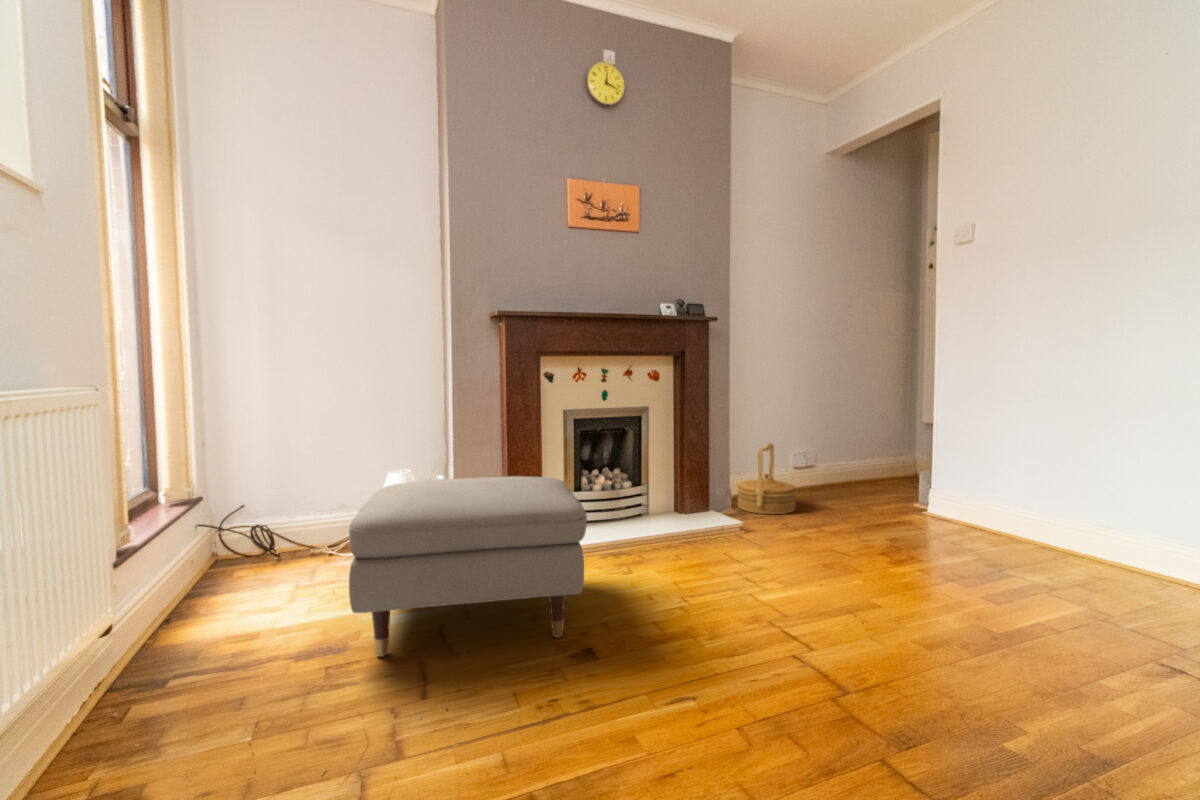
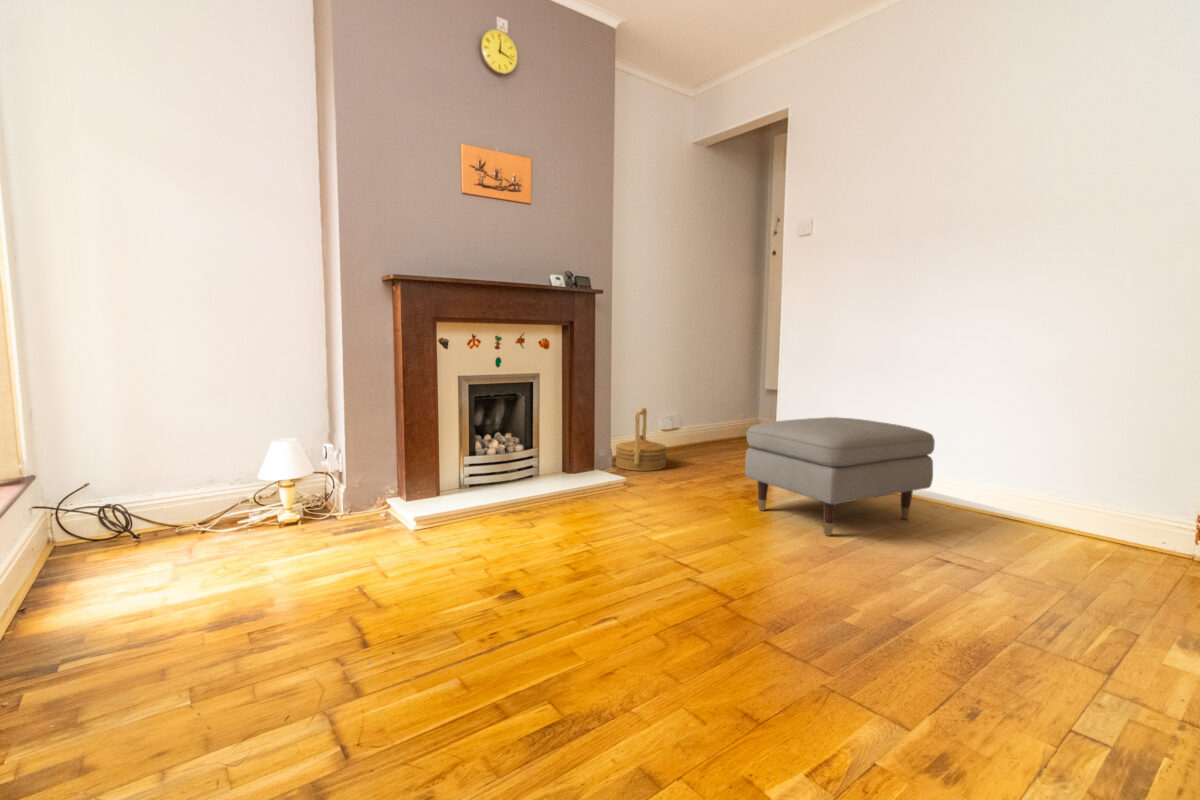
ottoman: present [349,476,587,657] -> present [745,417,935,536]

